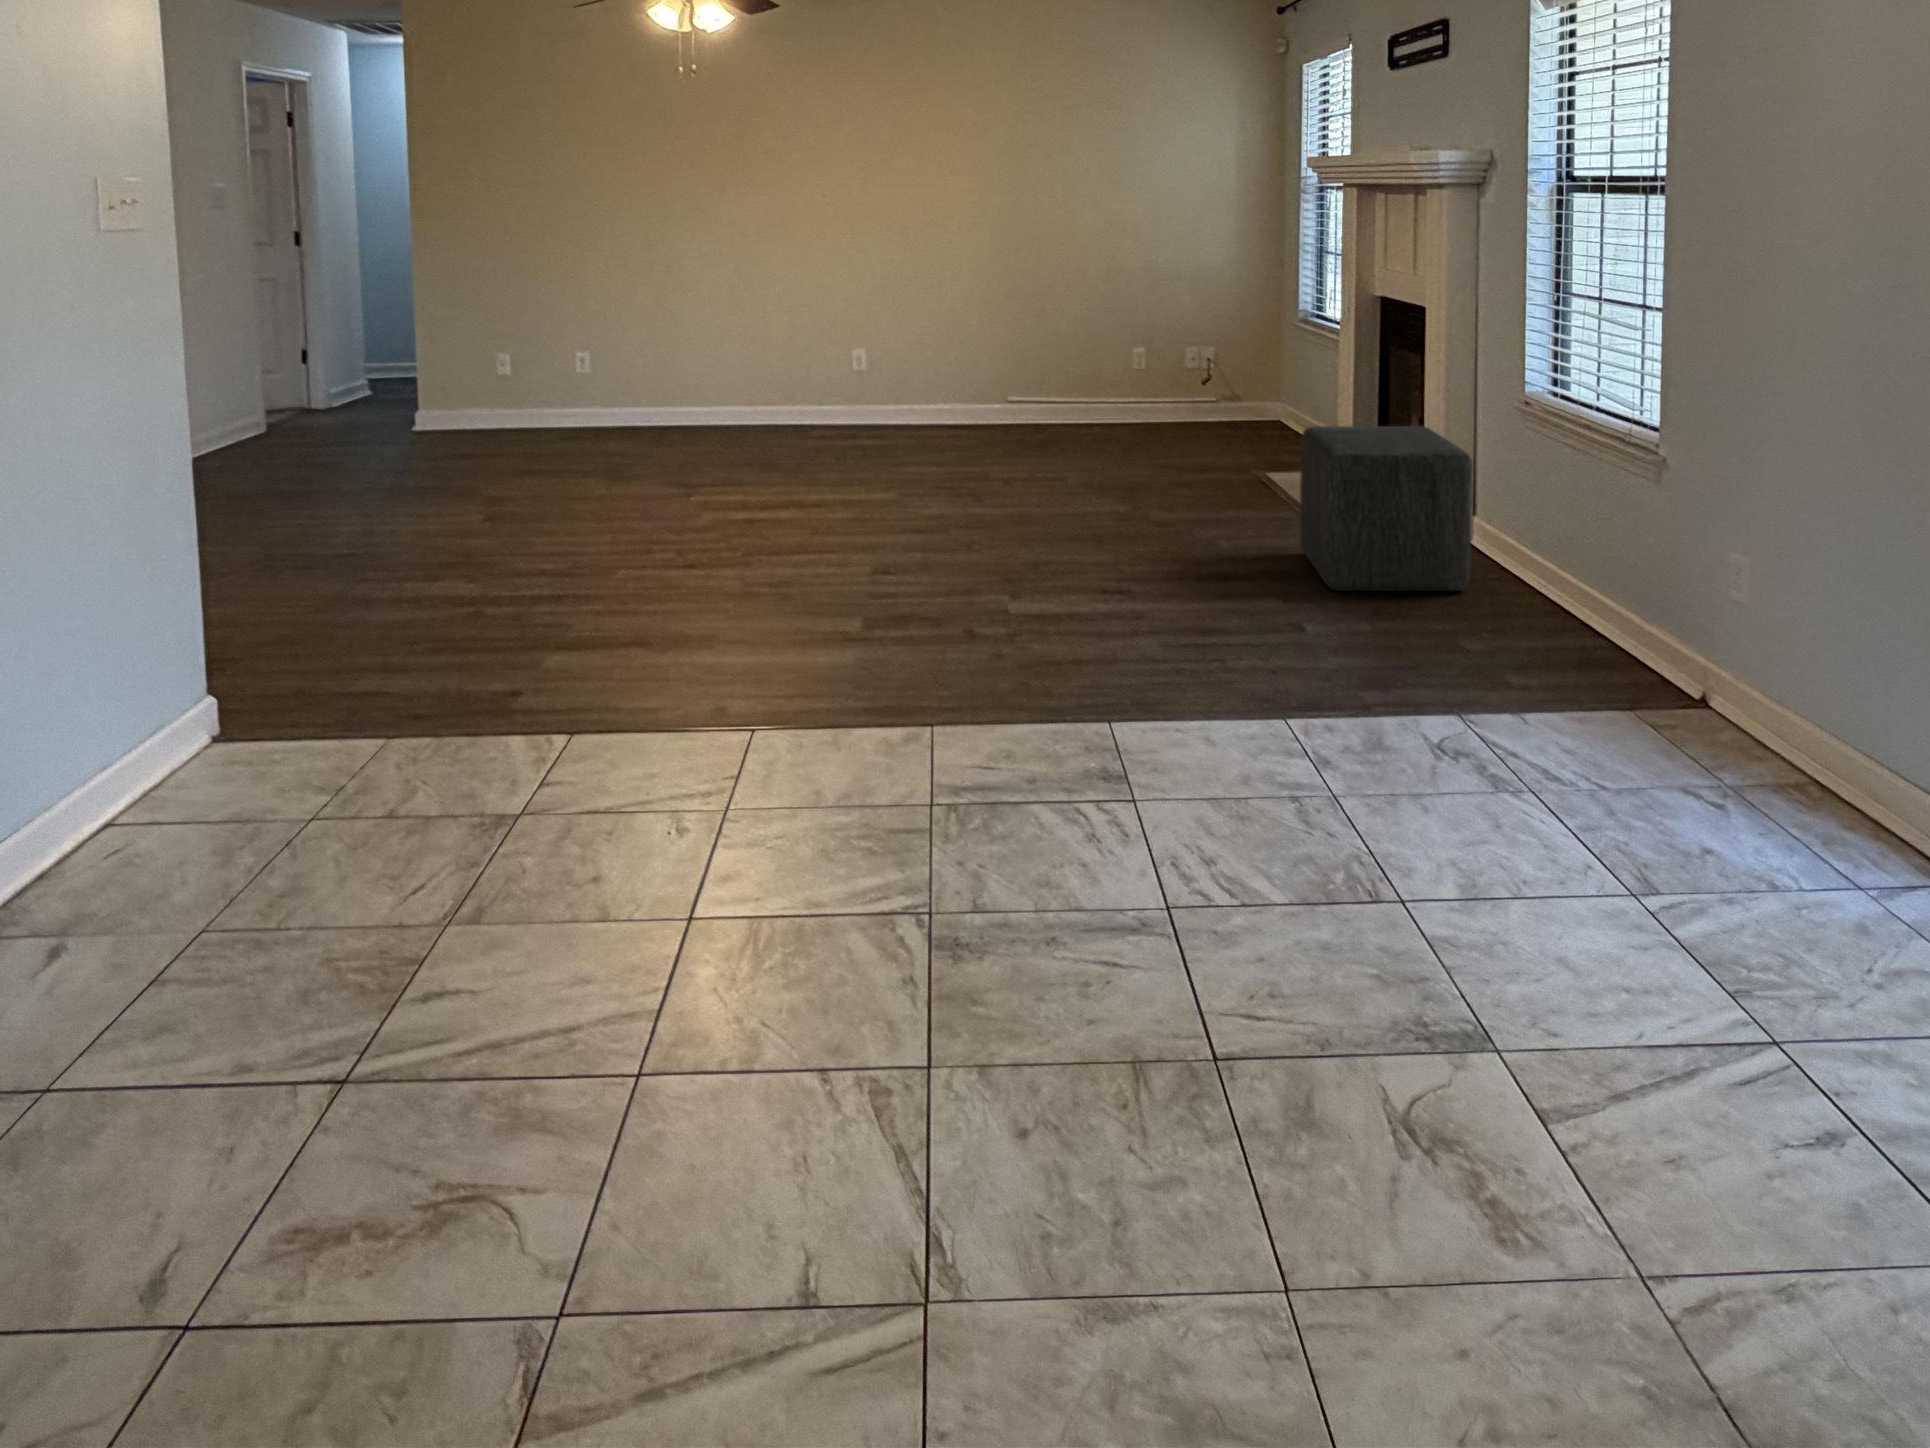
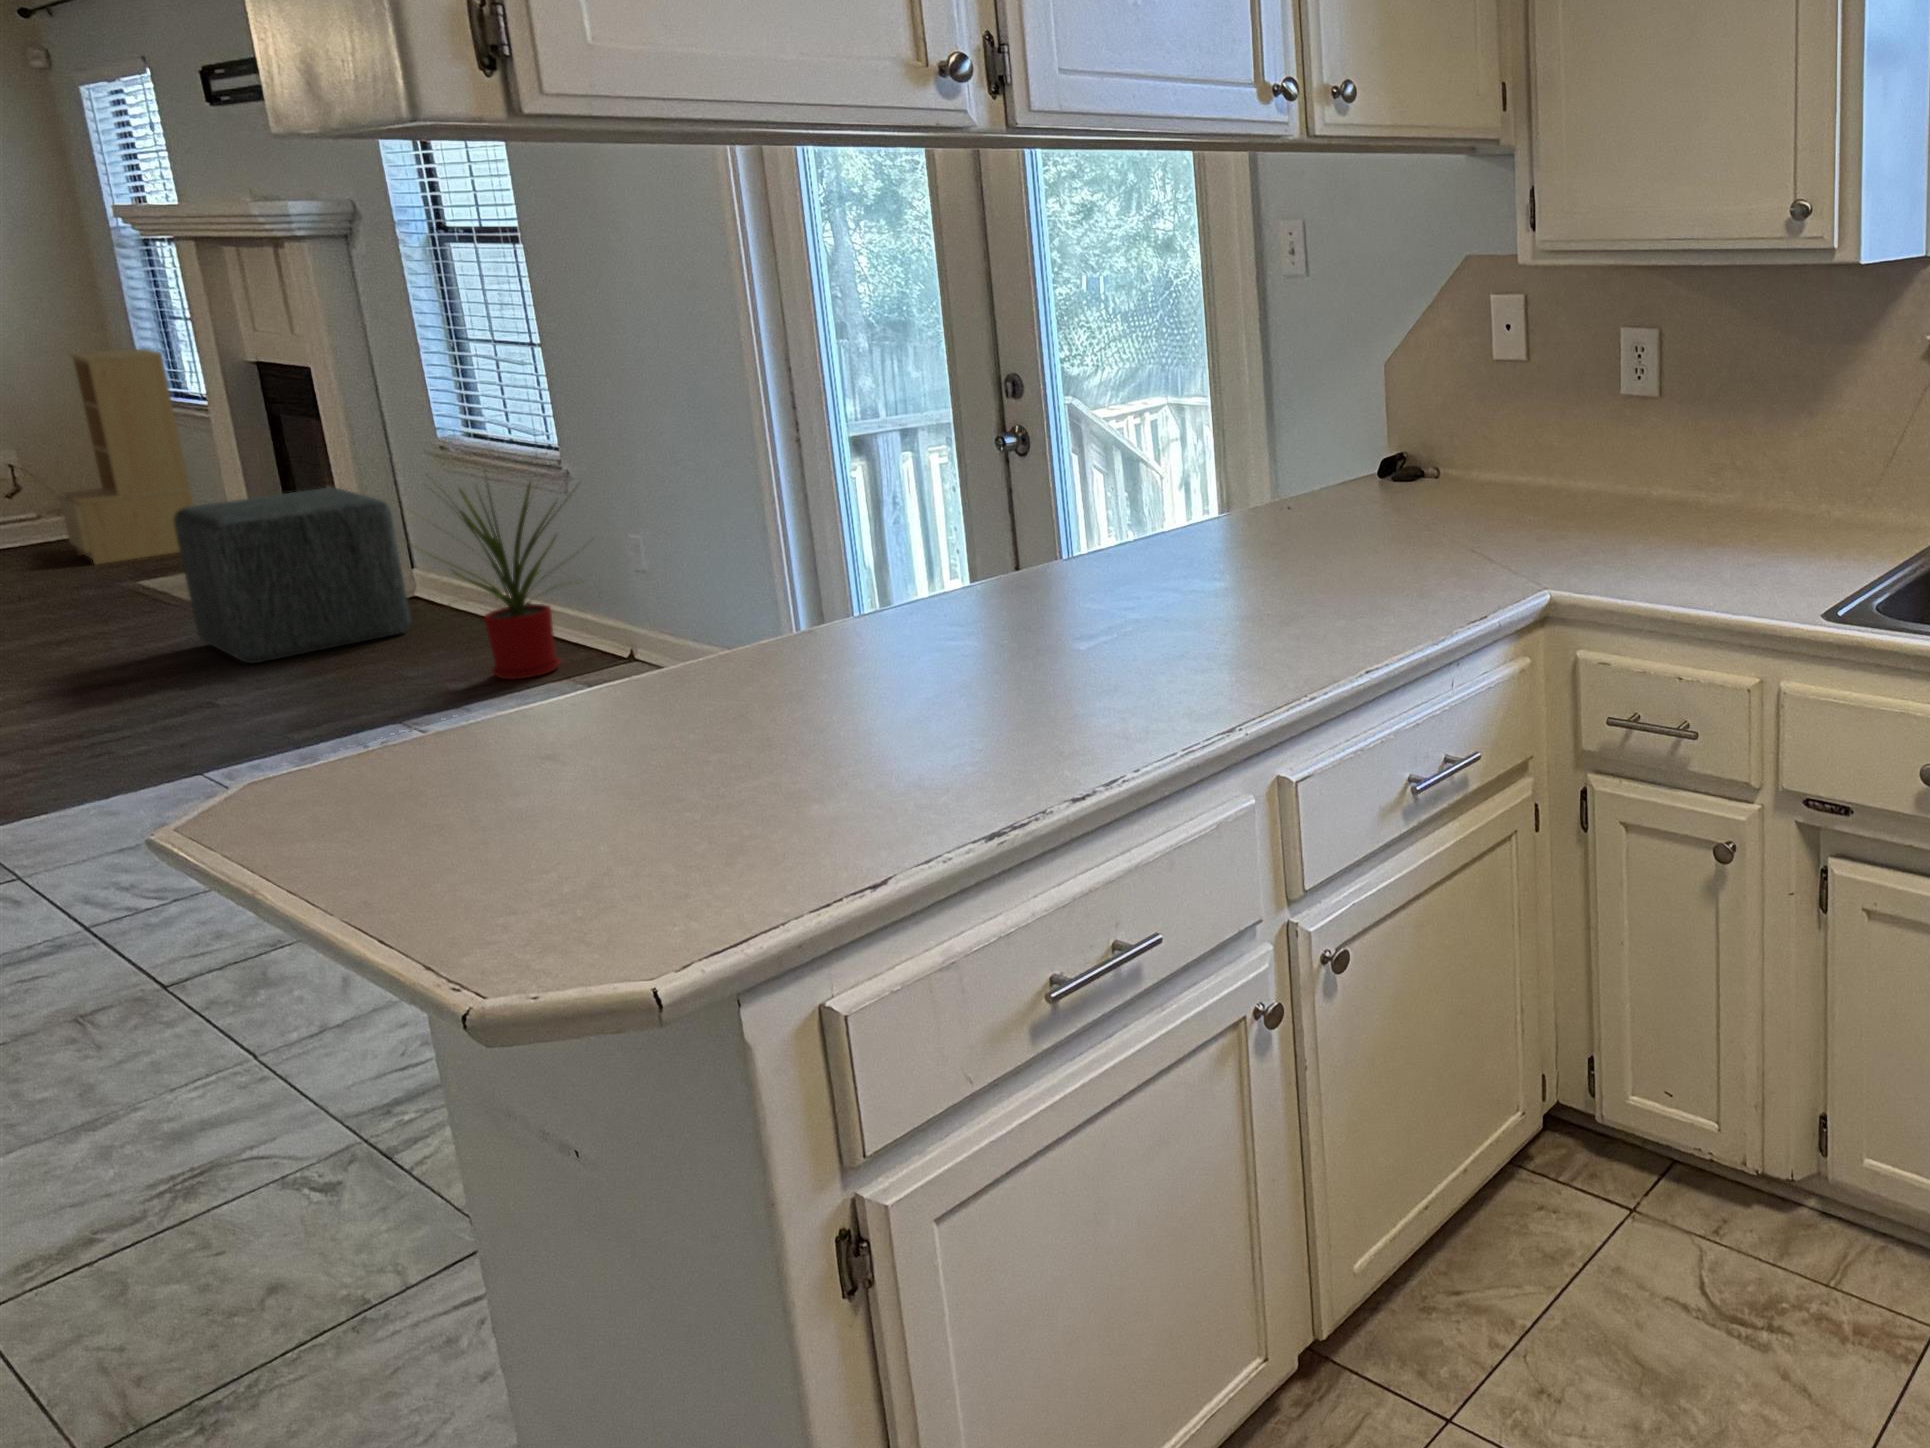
bookshelf: none [1237,274,1318,444] -> present [59,349,193,565]
house plant: none [1487,445,1696,712] -> present [414,479,581,679]

